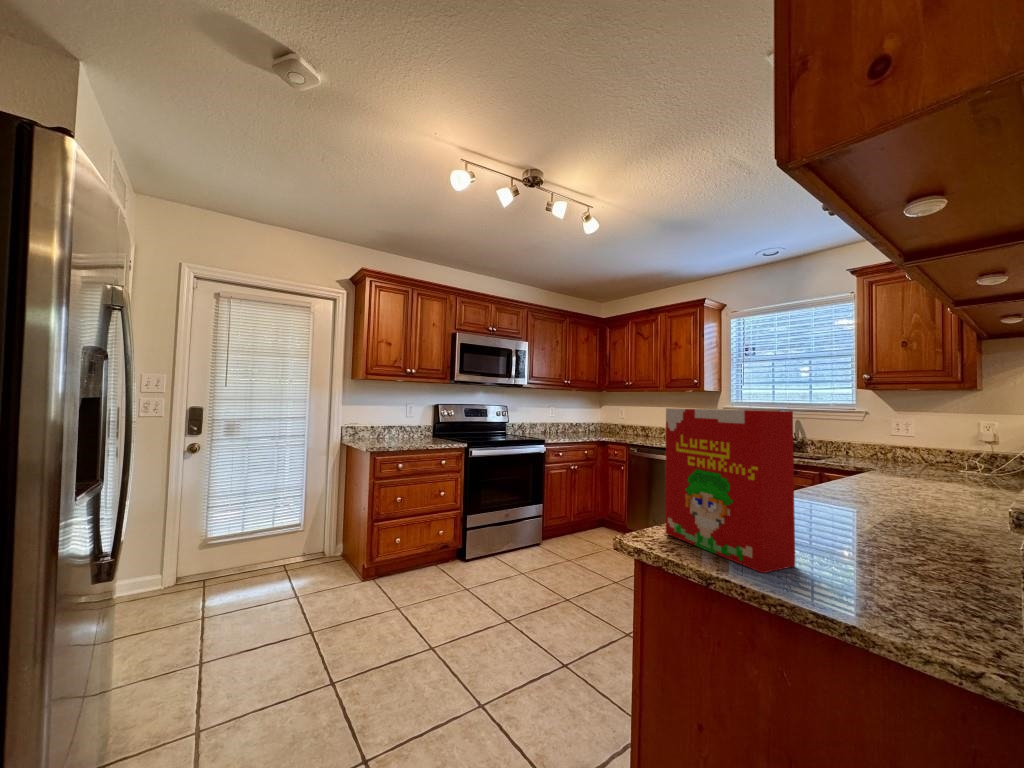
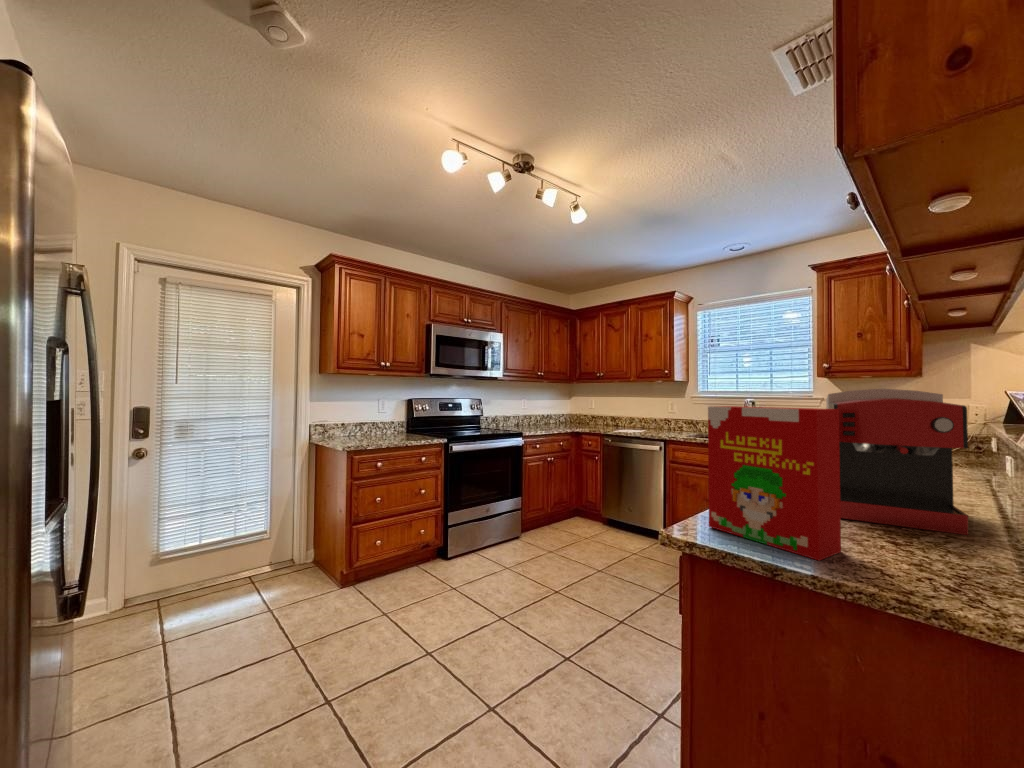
coffee maker: none [814,394,966,559] -> present [826,389,968,535]

